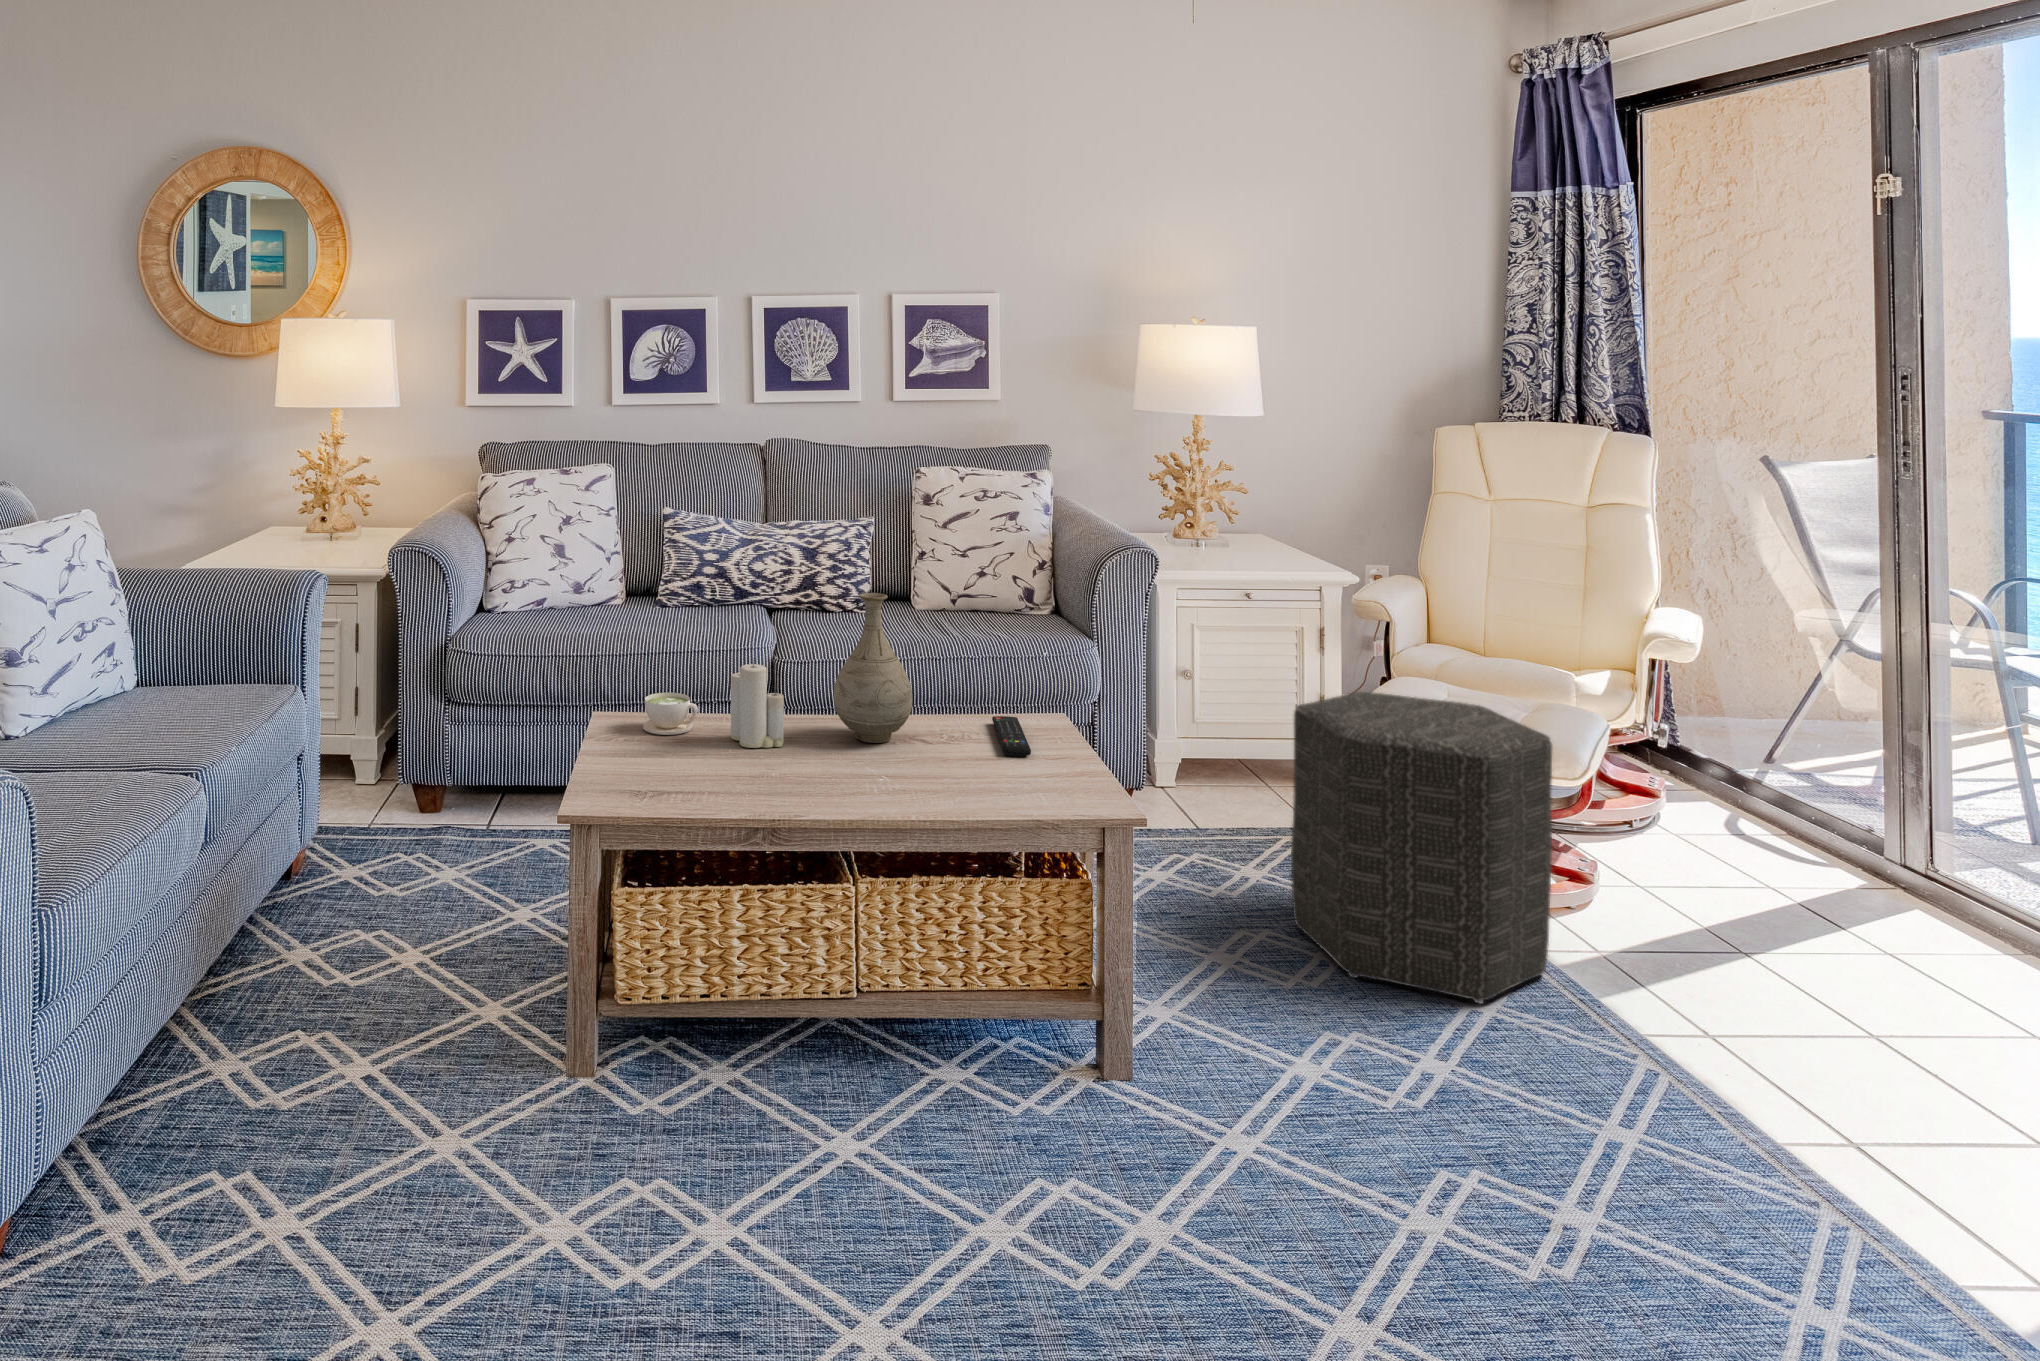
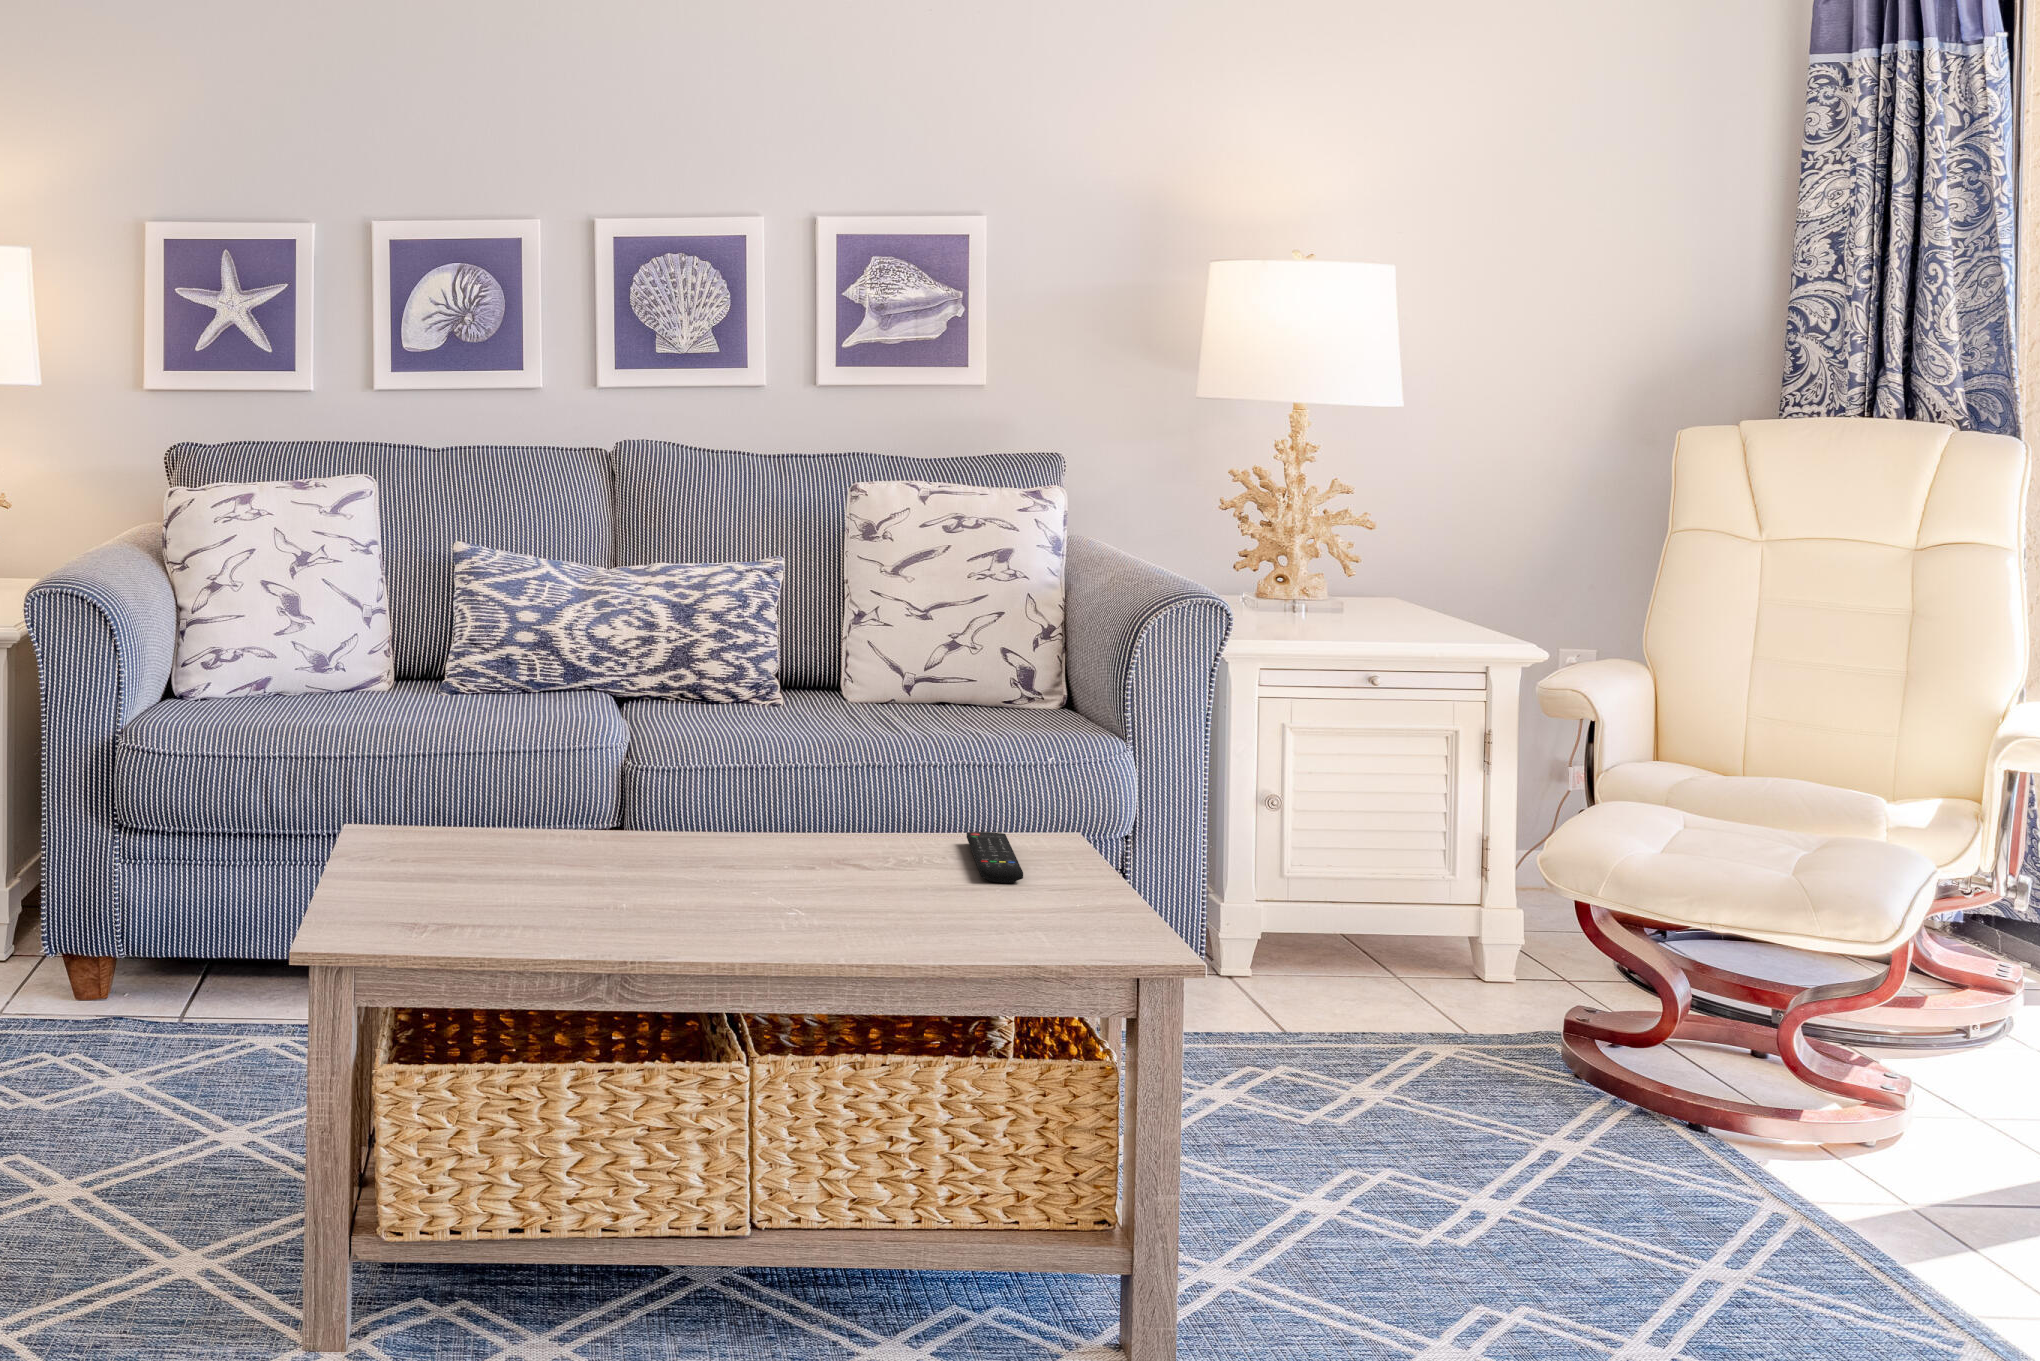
vase: present [834,593,912,743] -> none [720,634,841,865]
candle: present [731,659,784,748] -> none [560,730,642,869]
ottoman: present [1291,692,1552,1003] -> none [1433,807,1834,1270]
coffee cup: present [643,693,698,735] -> none [424,792,509,853]

